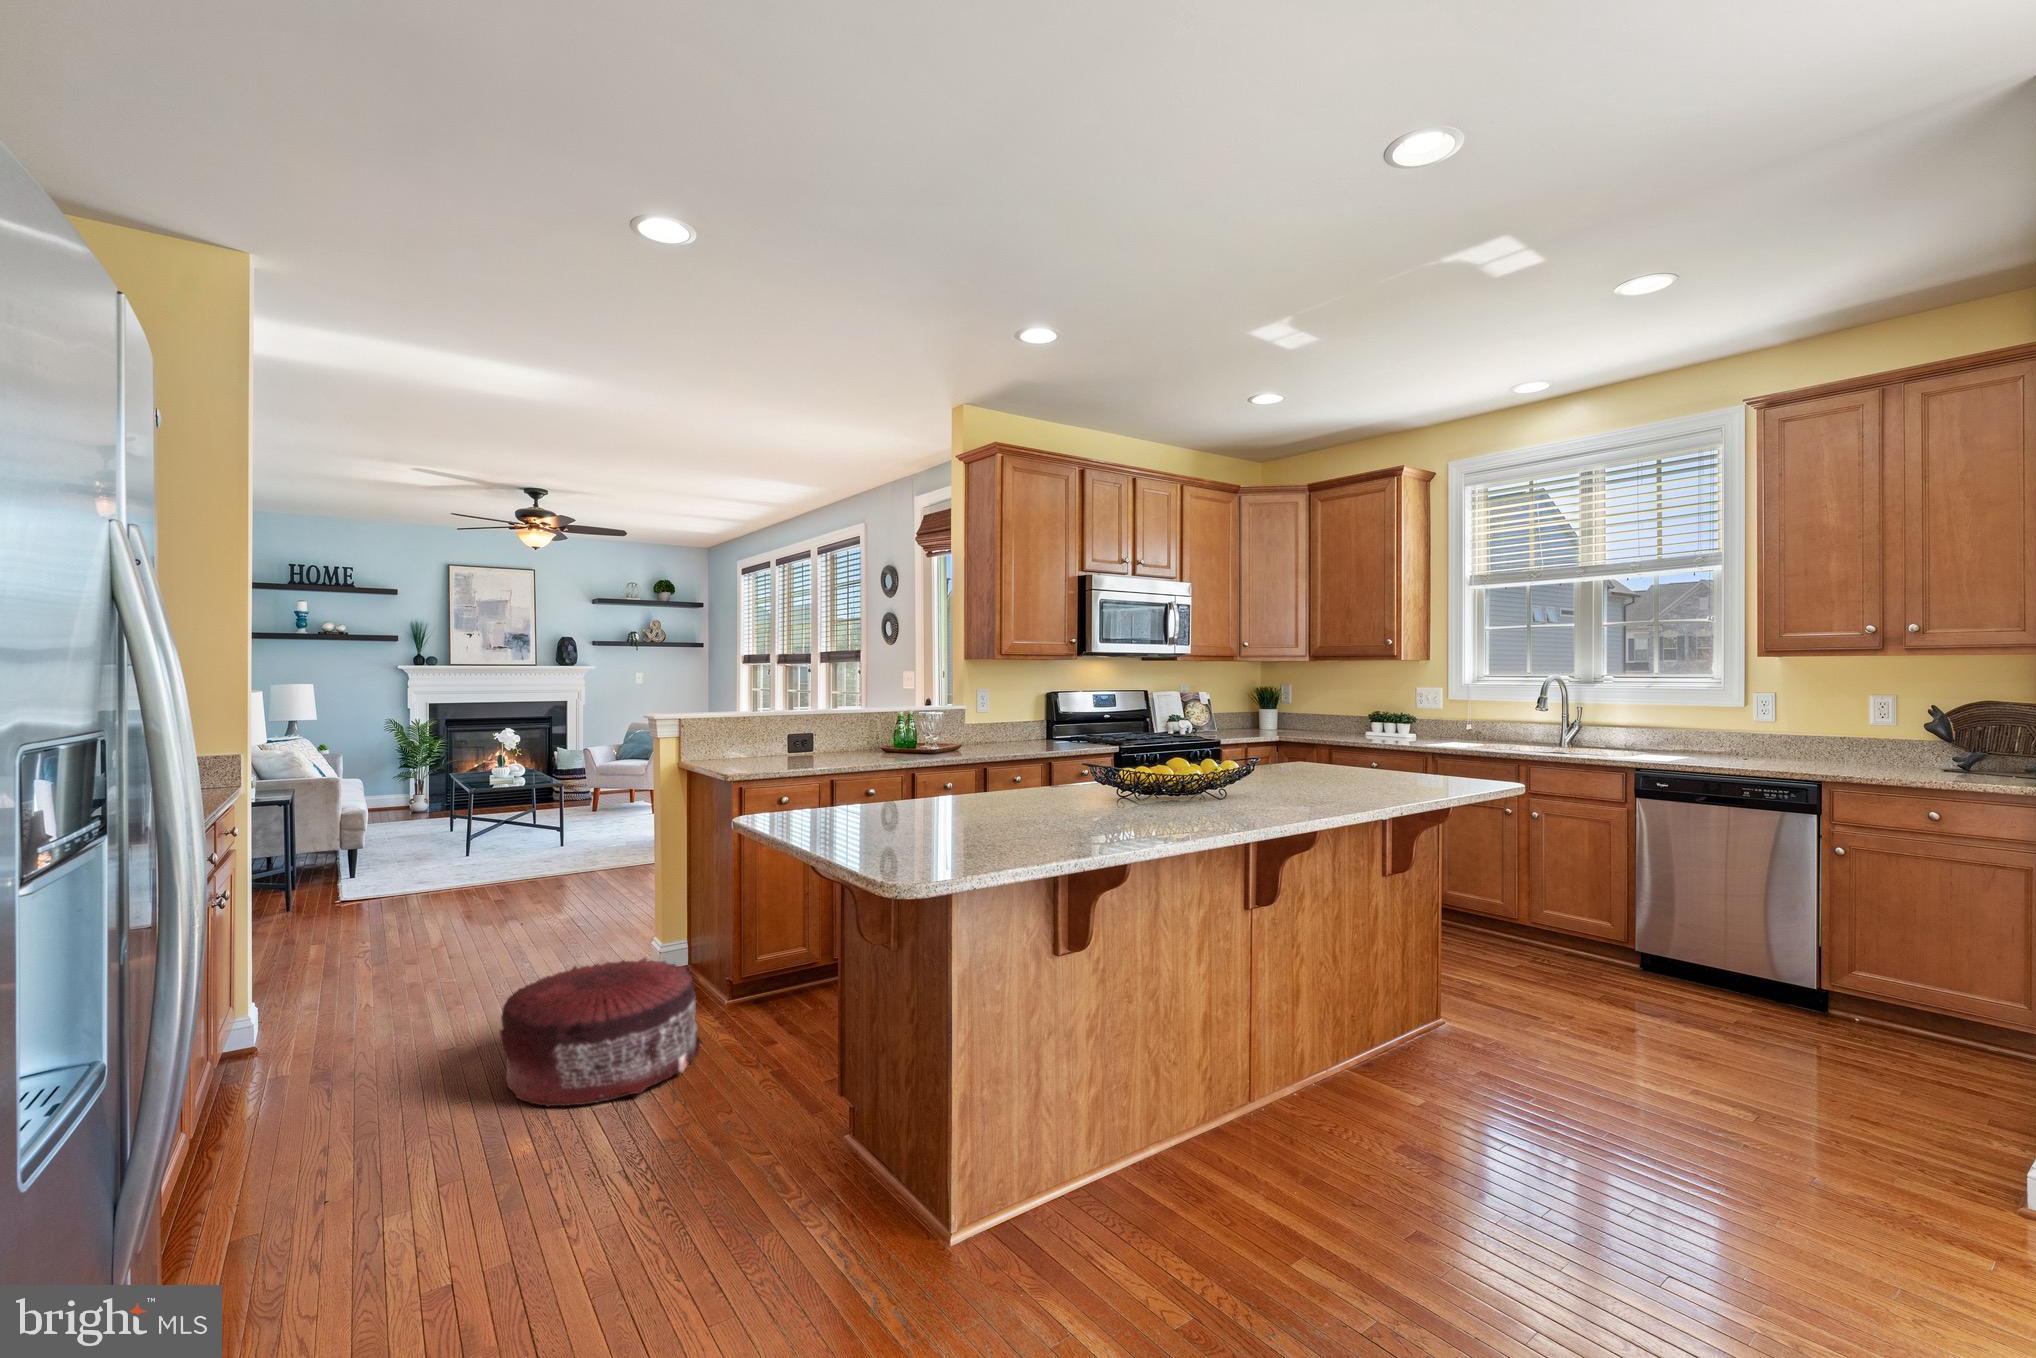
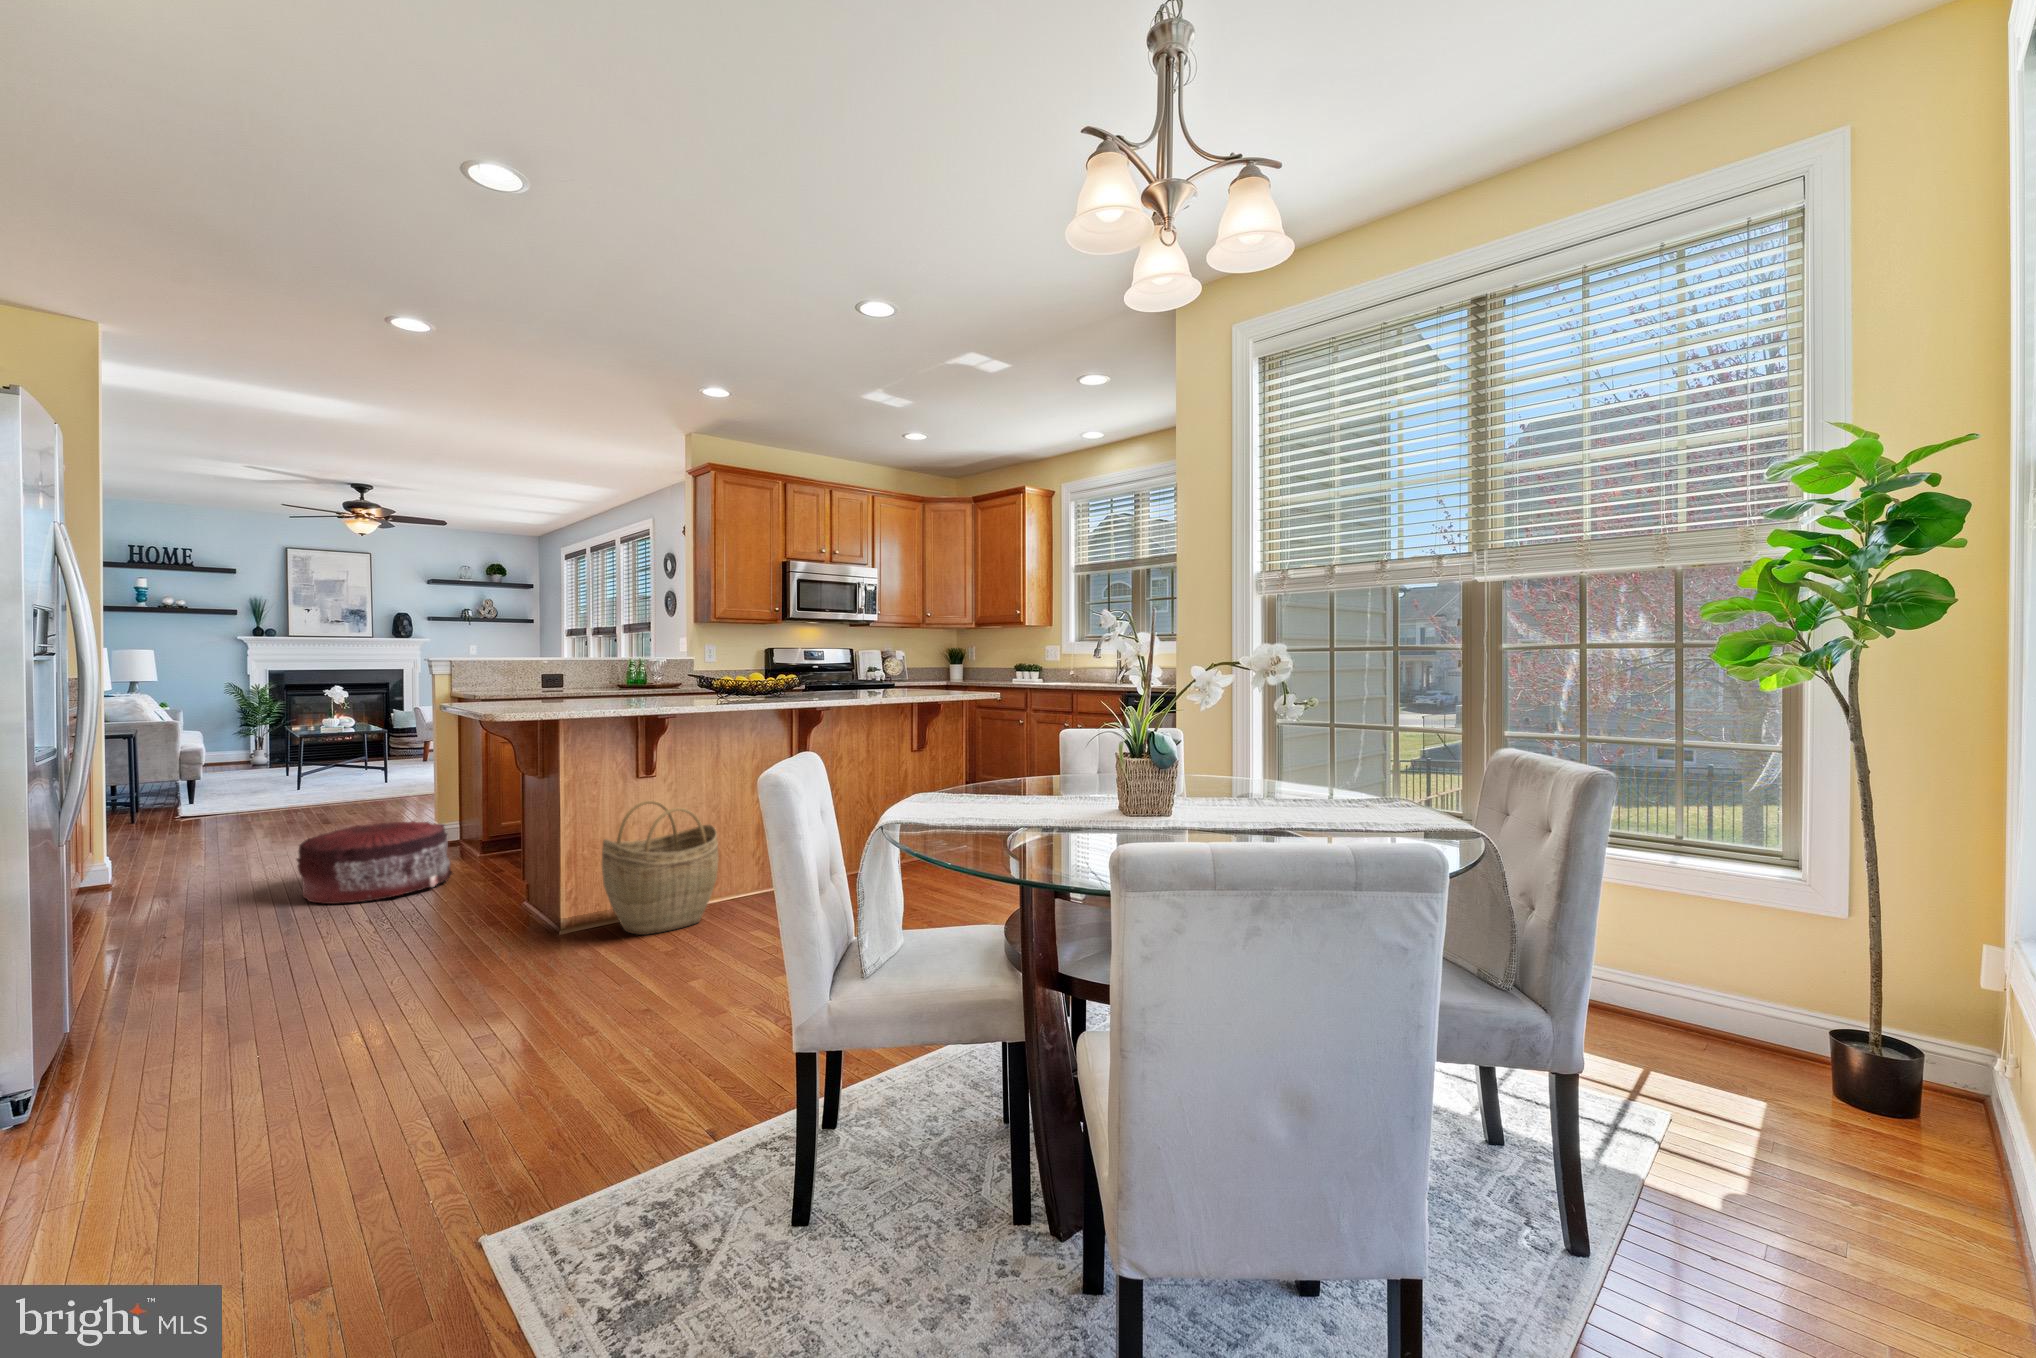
woven basket: none [991,982,1171,1237] -> present [602,801,719,935]

